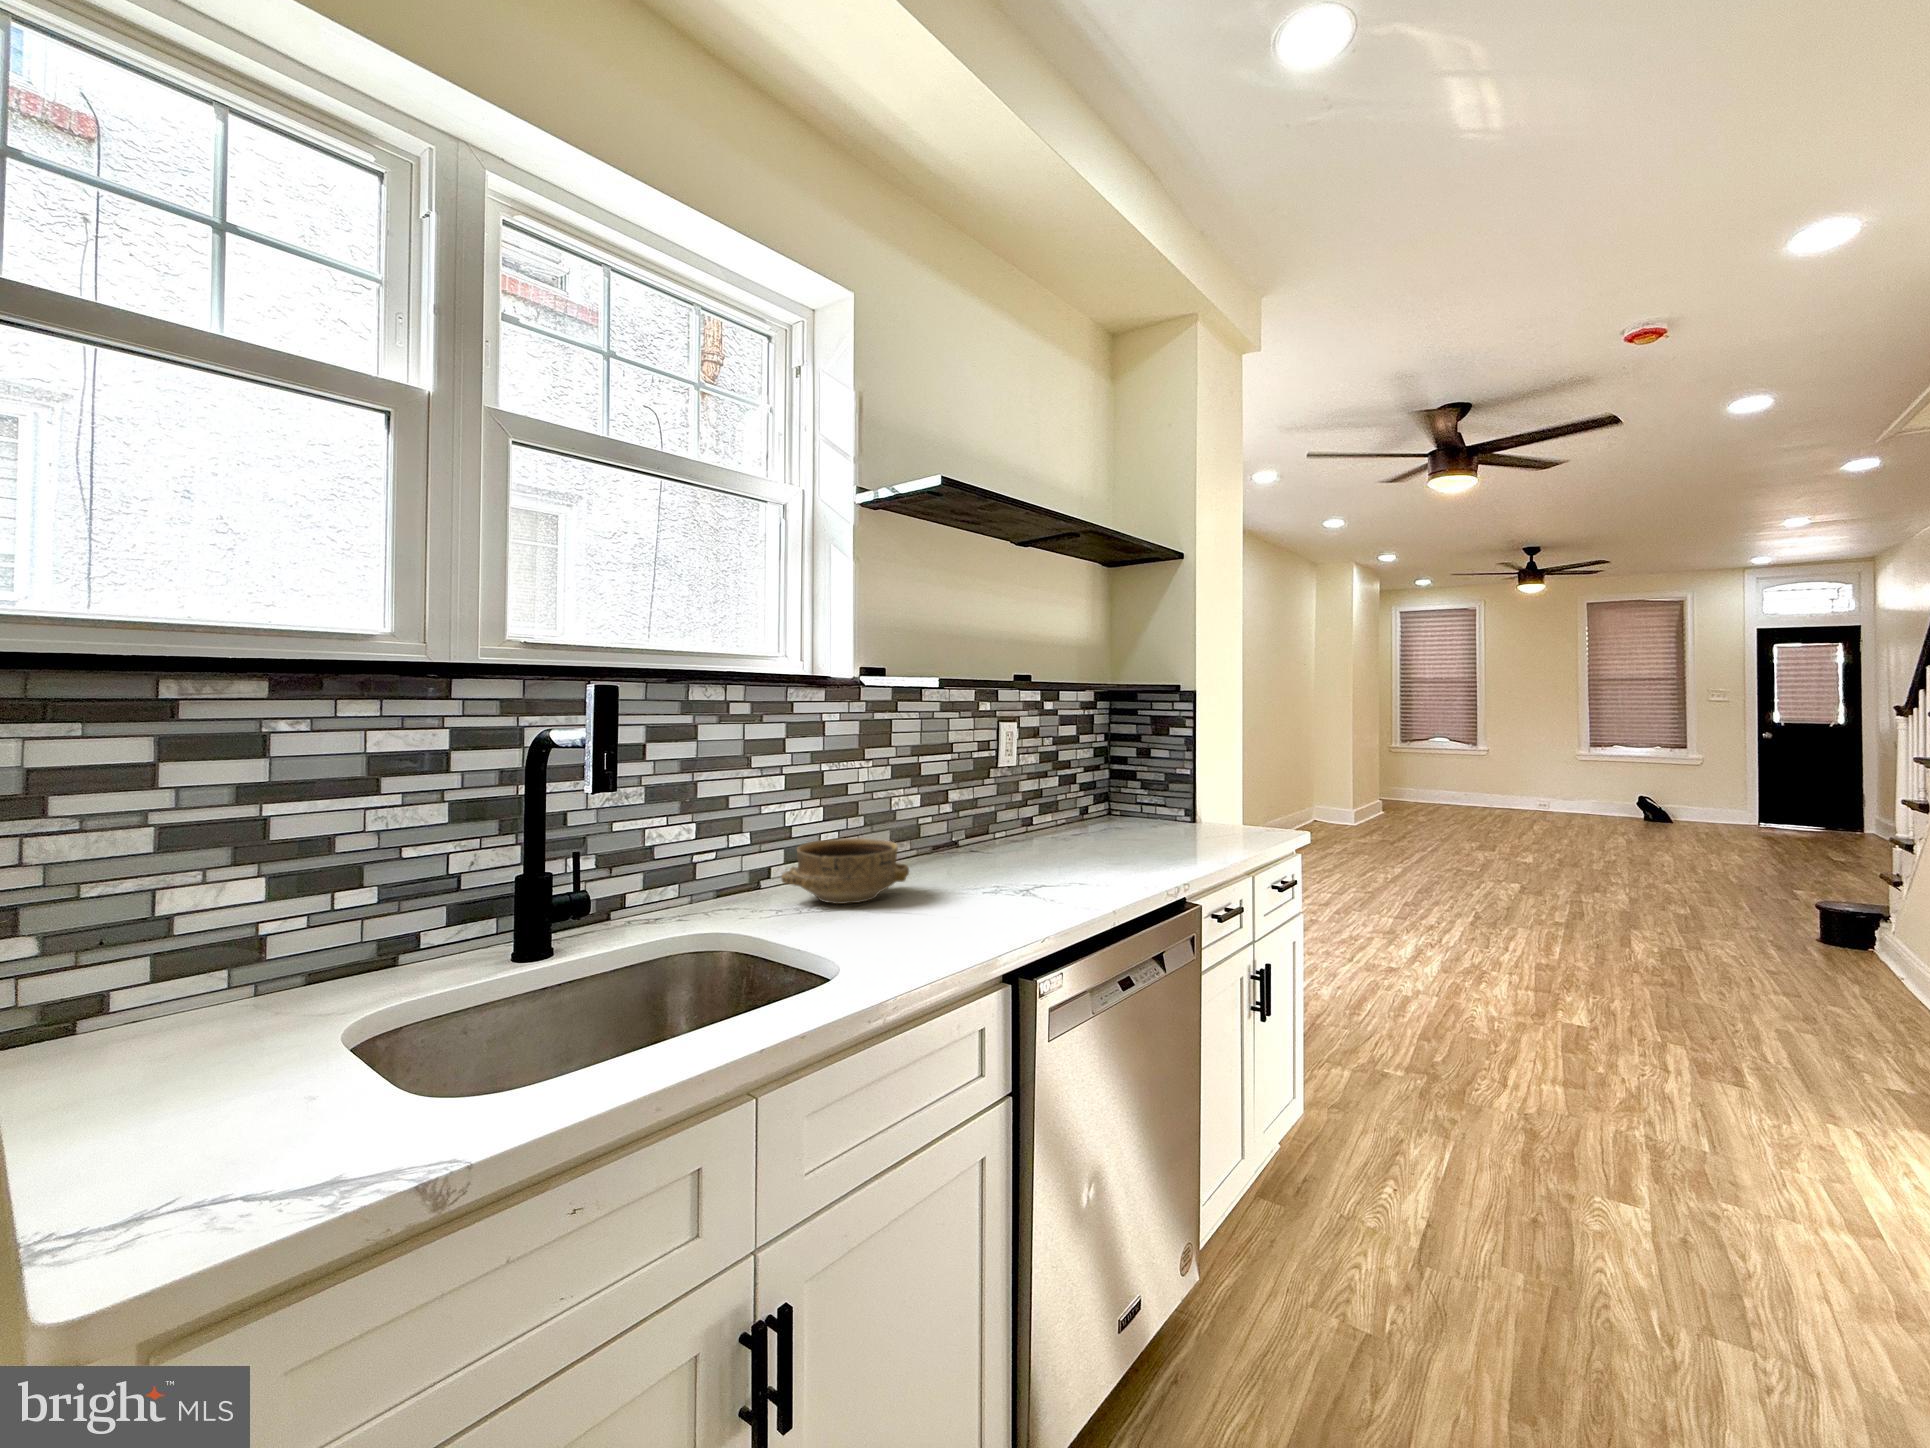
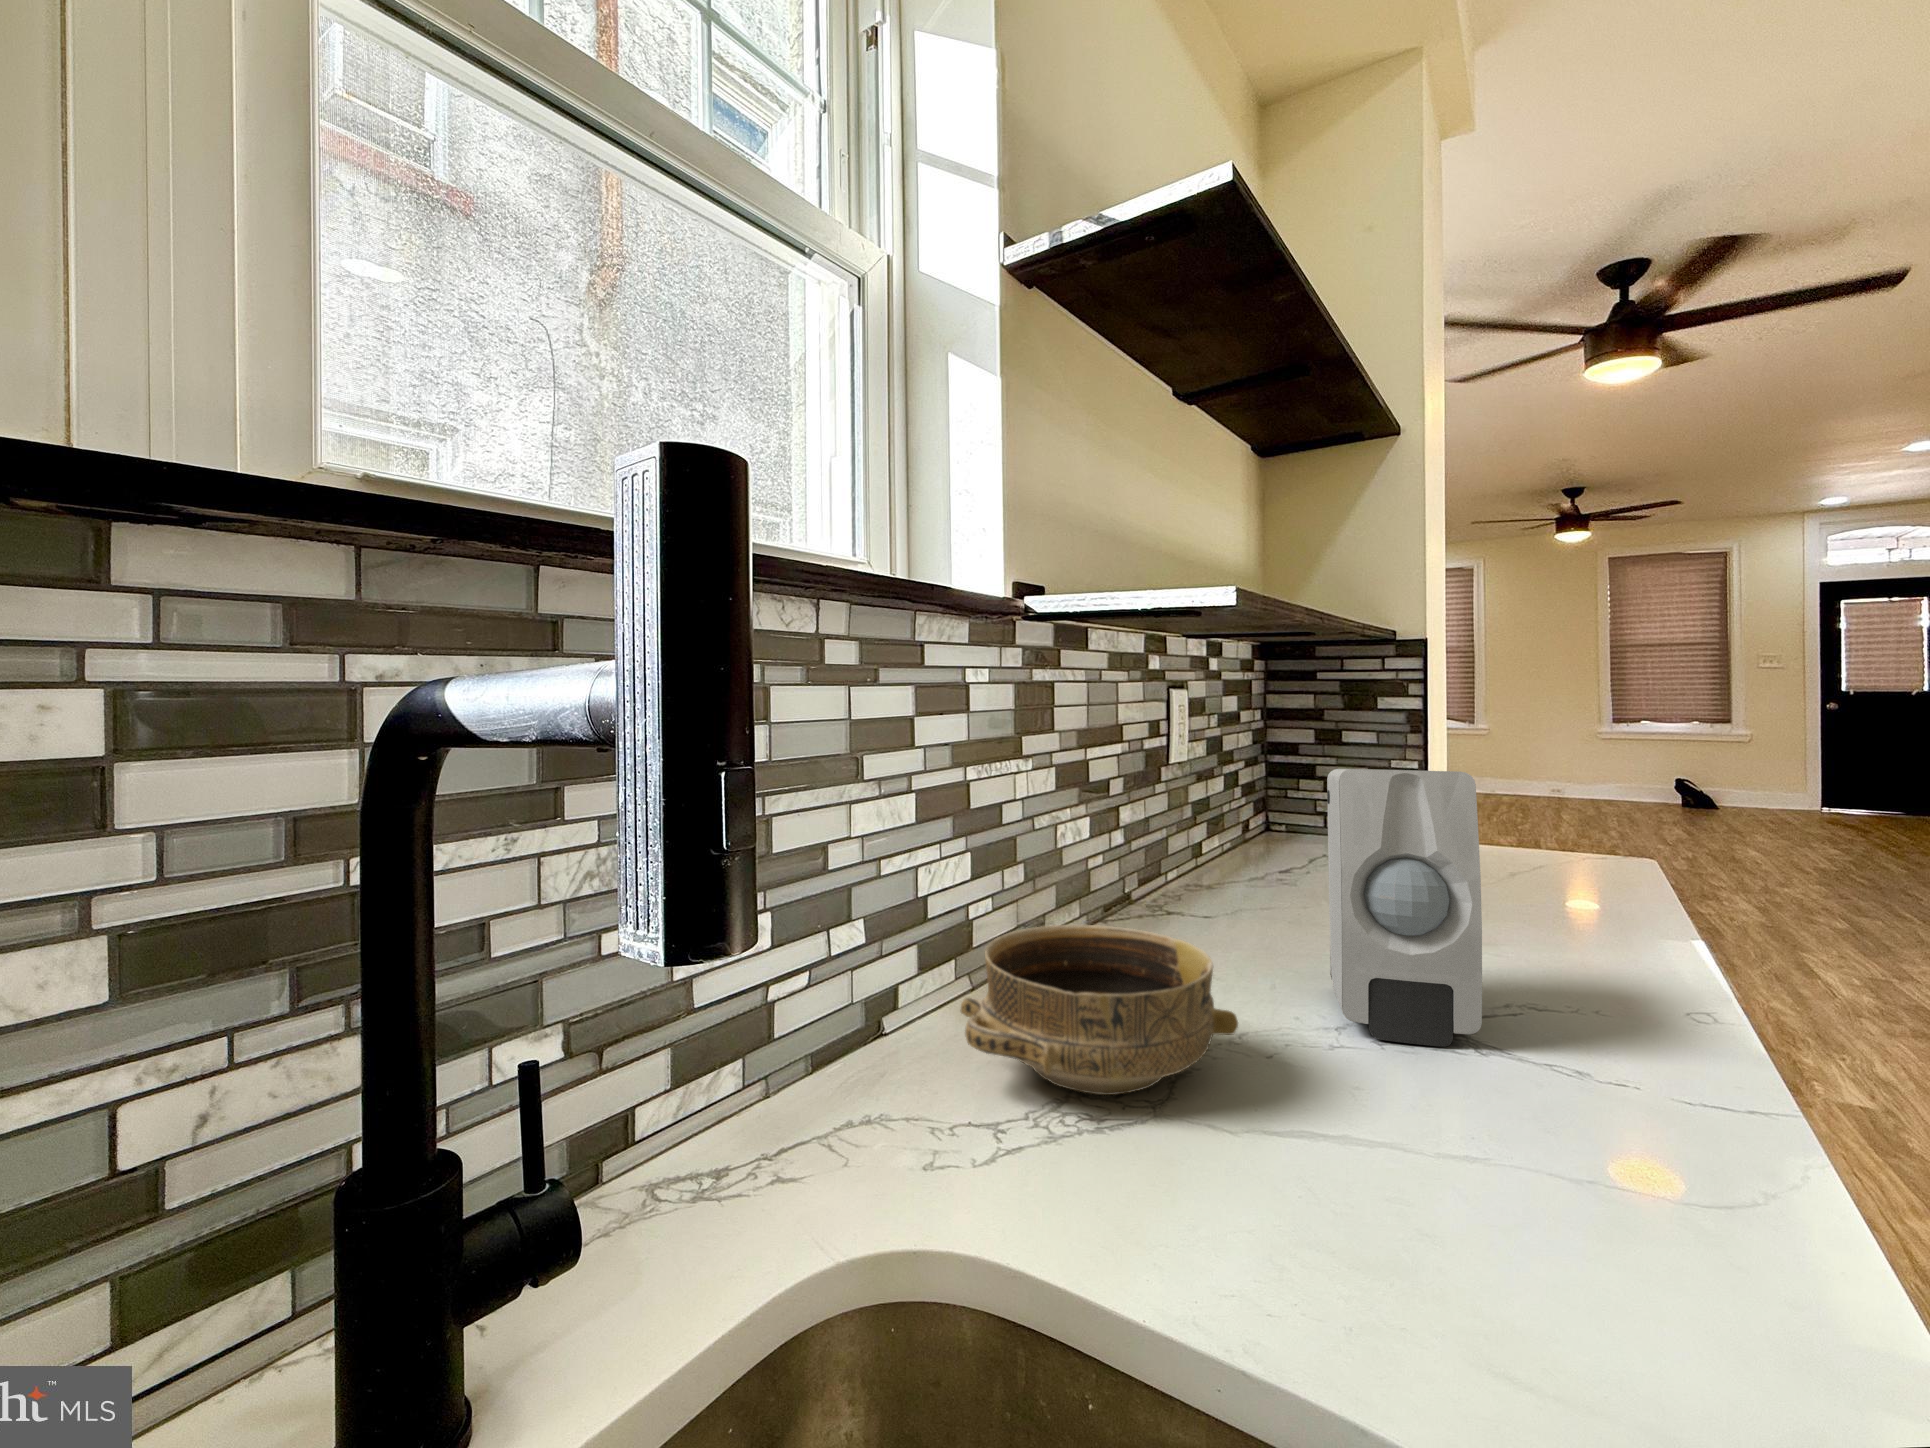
soap dispenser: none [975,766,1054,893] -> present [1327,769,1482,1047]

